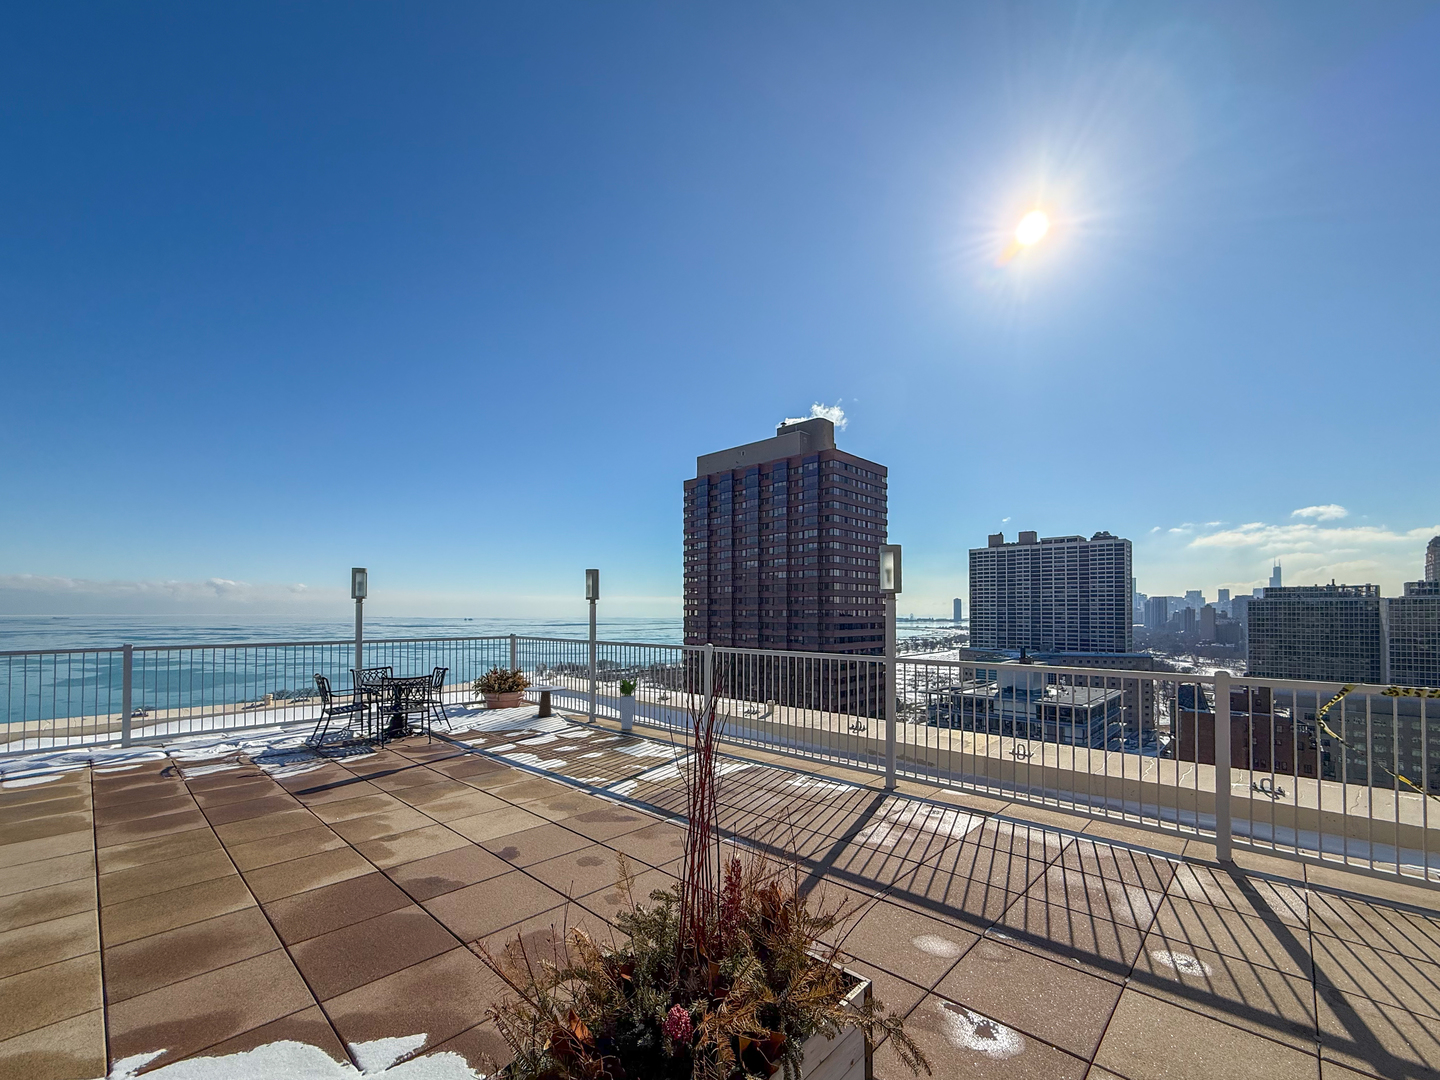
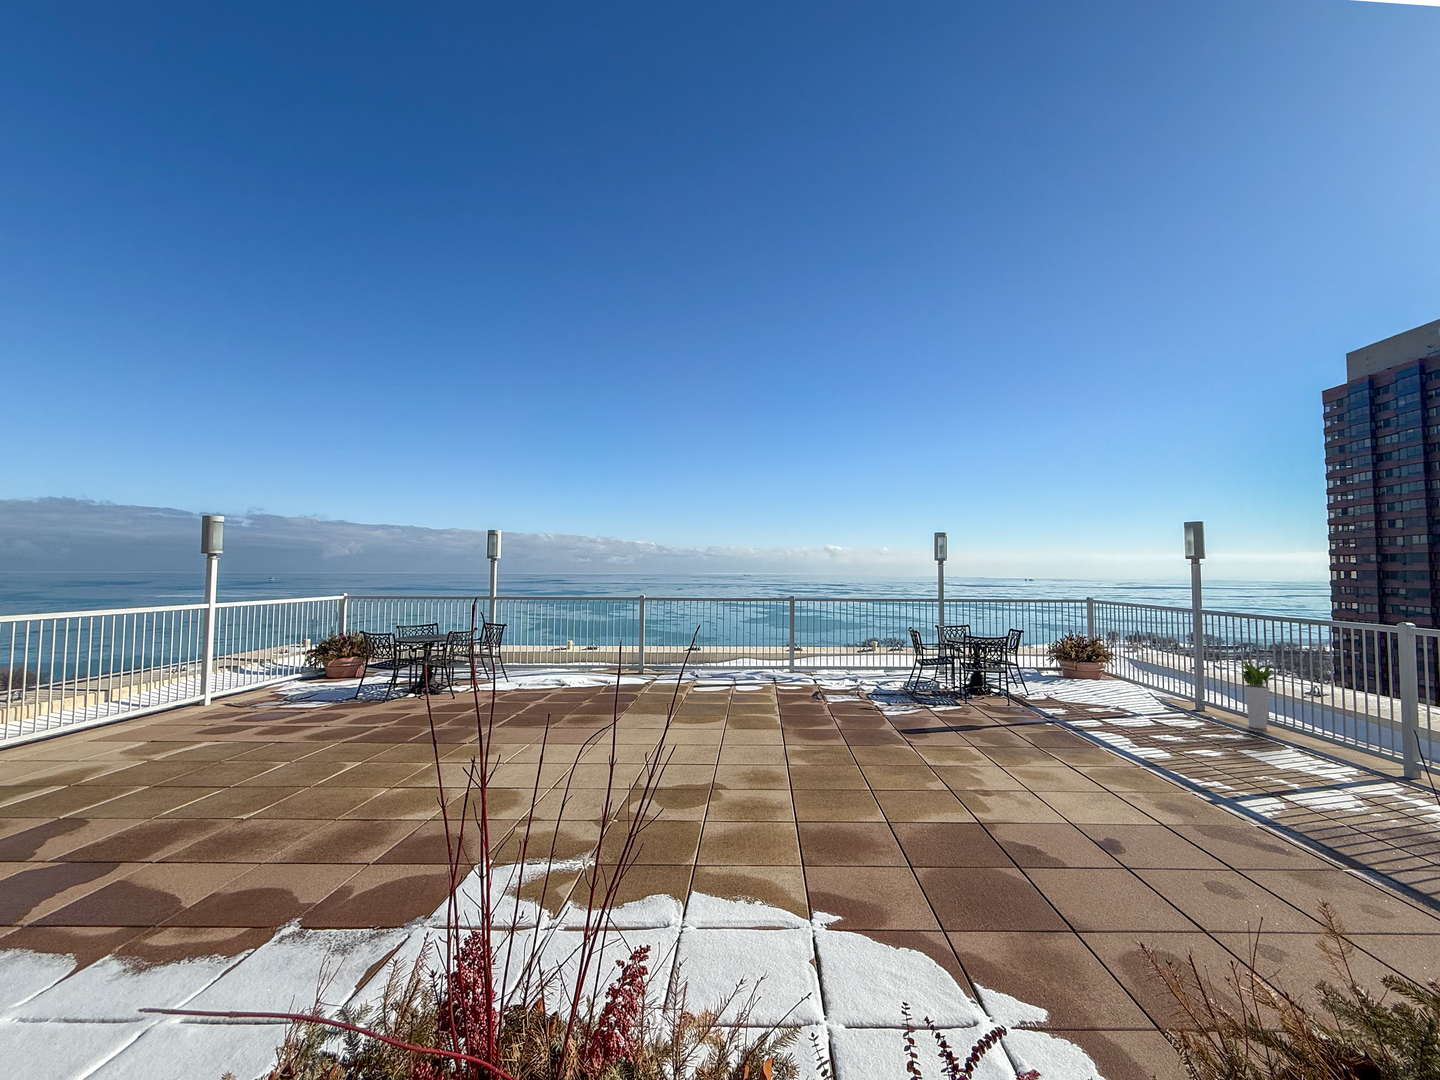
side table: present [524,686,567,717] -> none [1106,659,1164,695]

